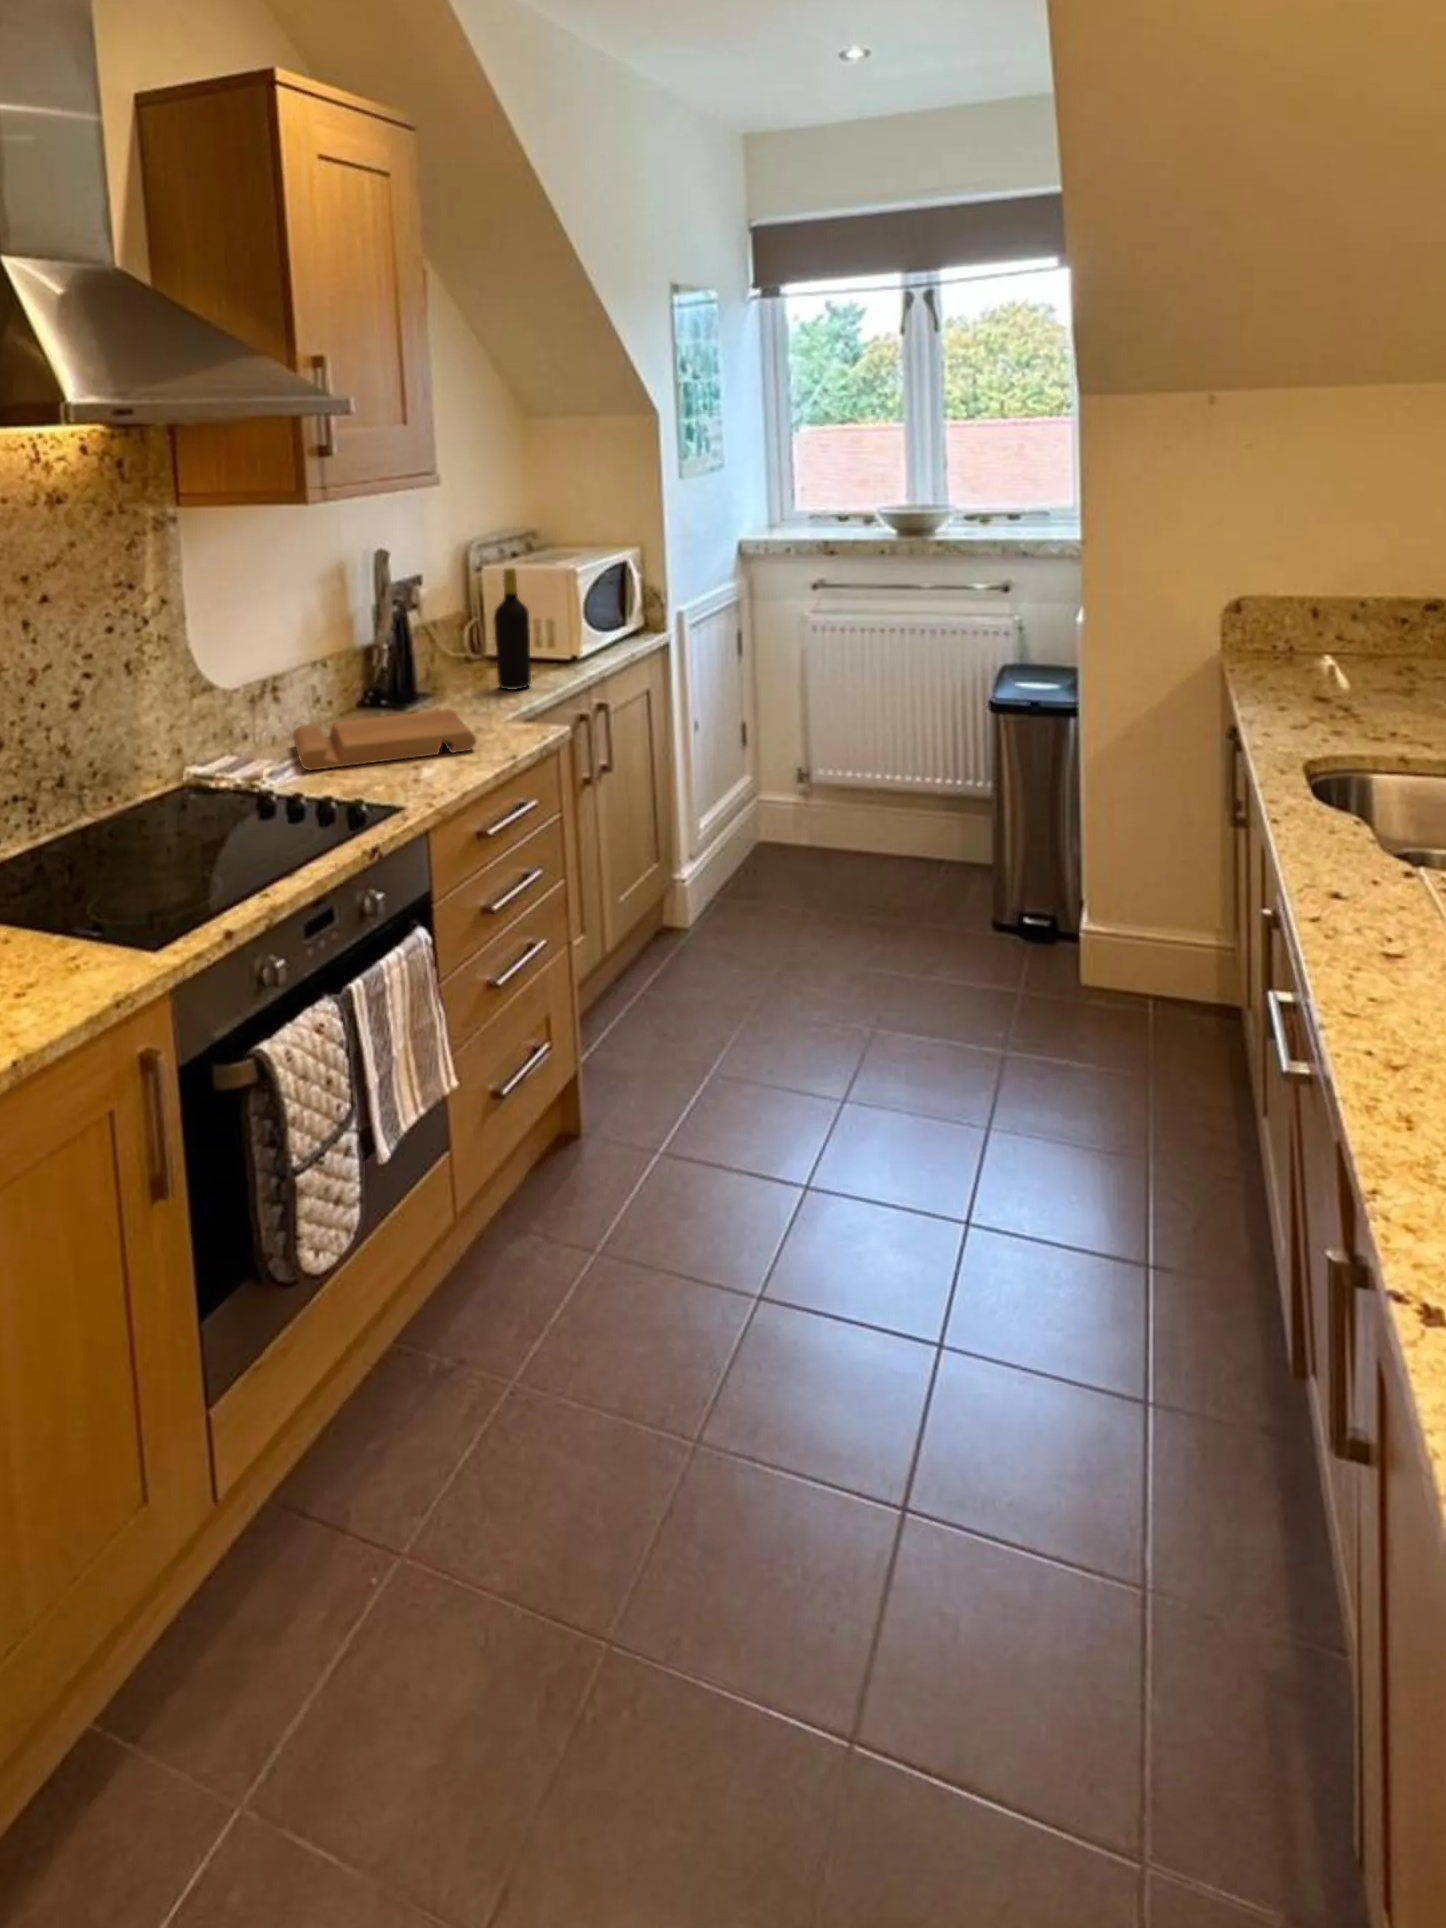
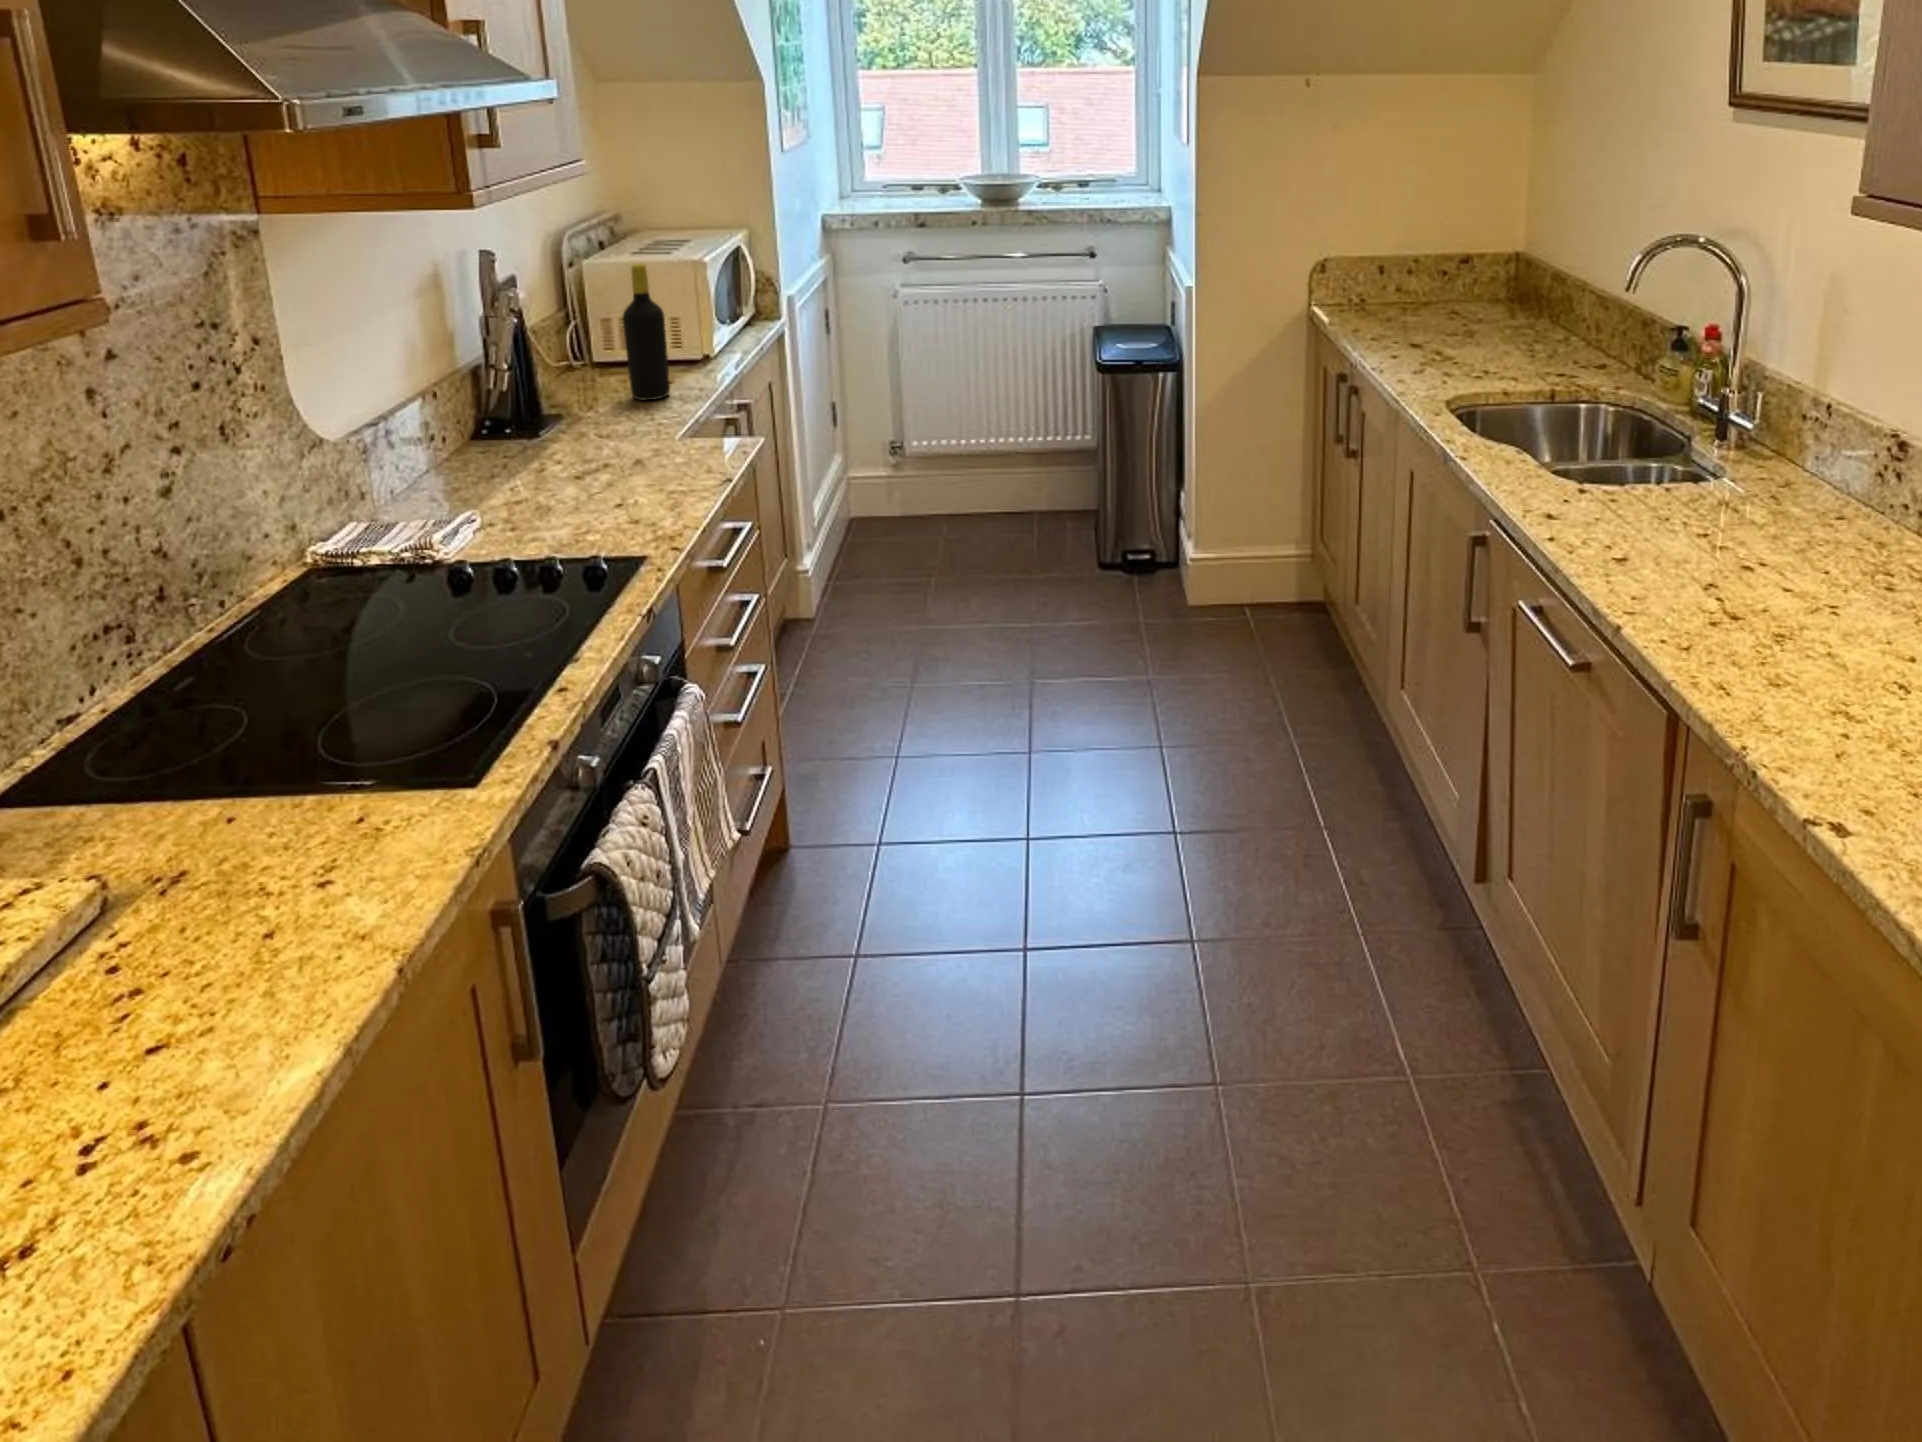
cutting board: present [293,709,476,770] -> none [424,433,671,526]

